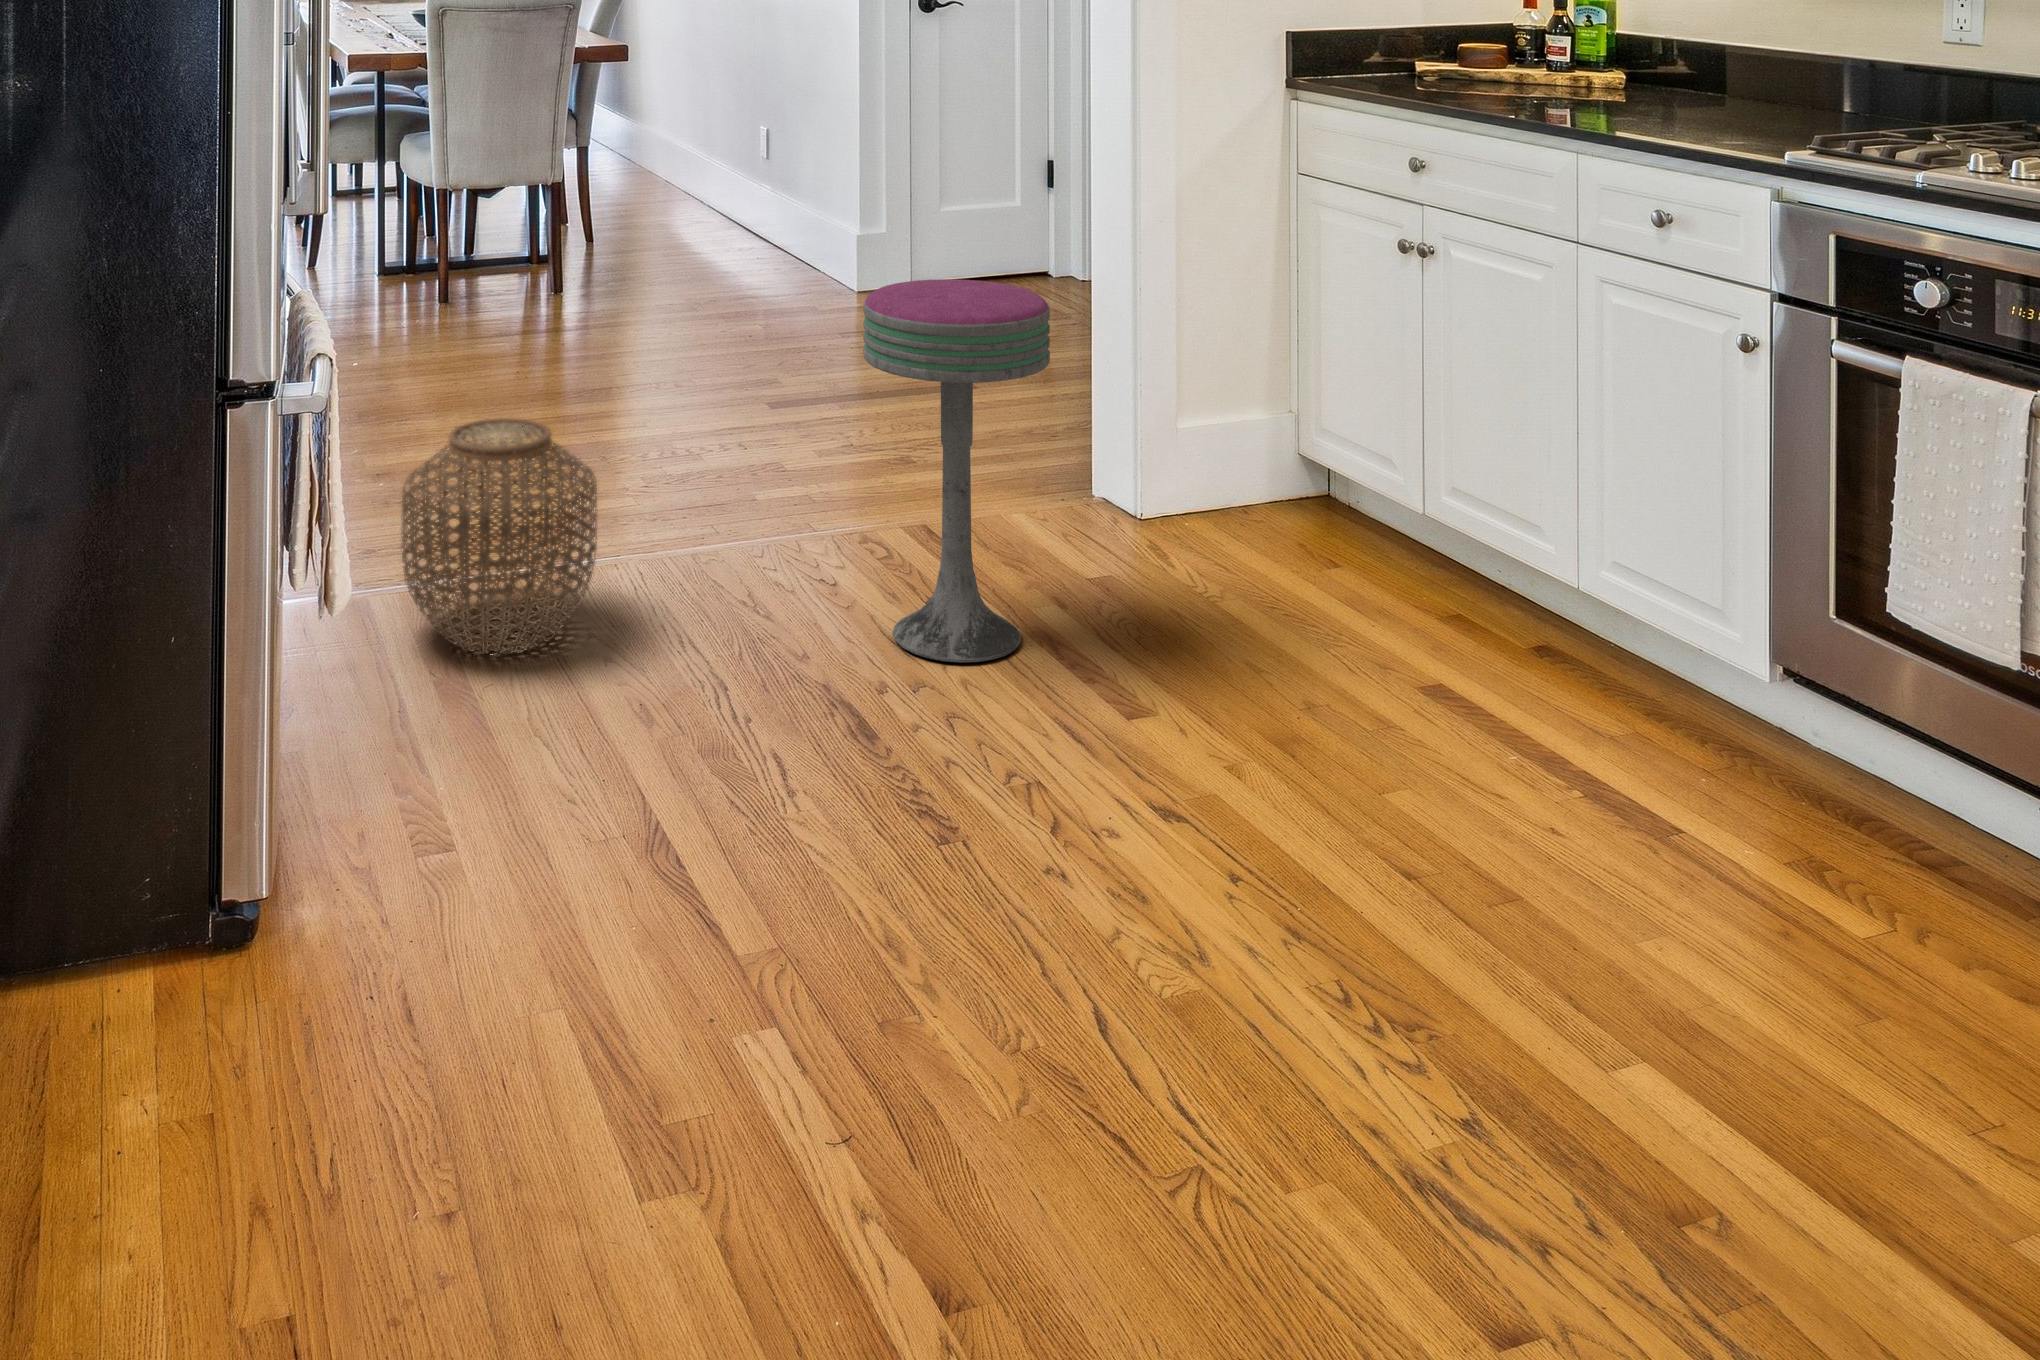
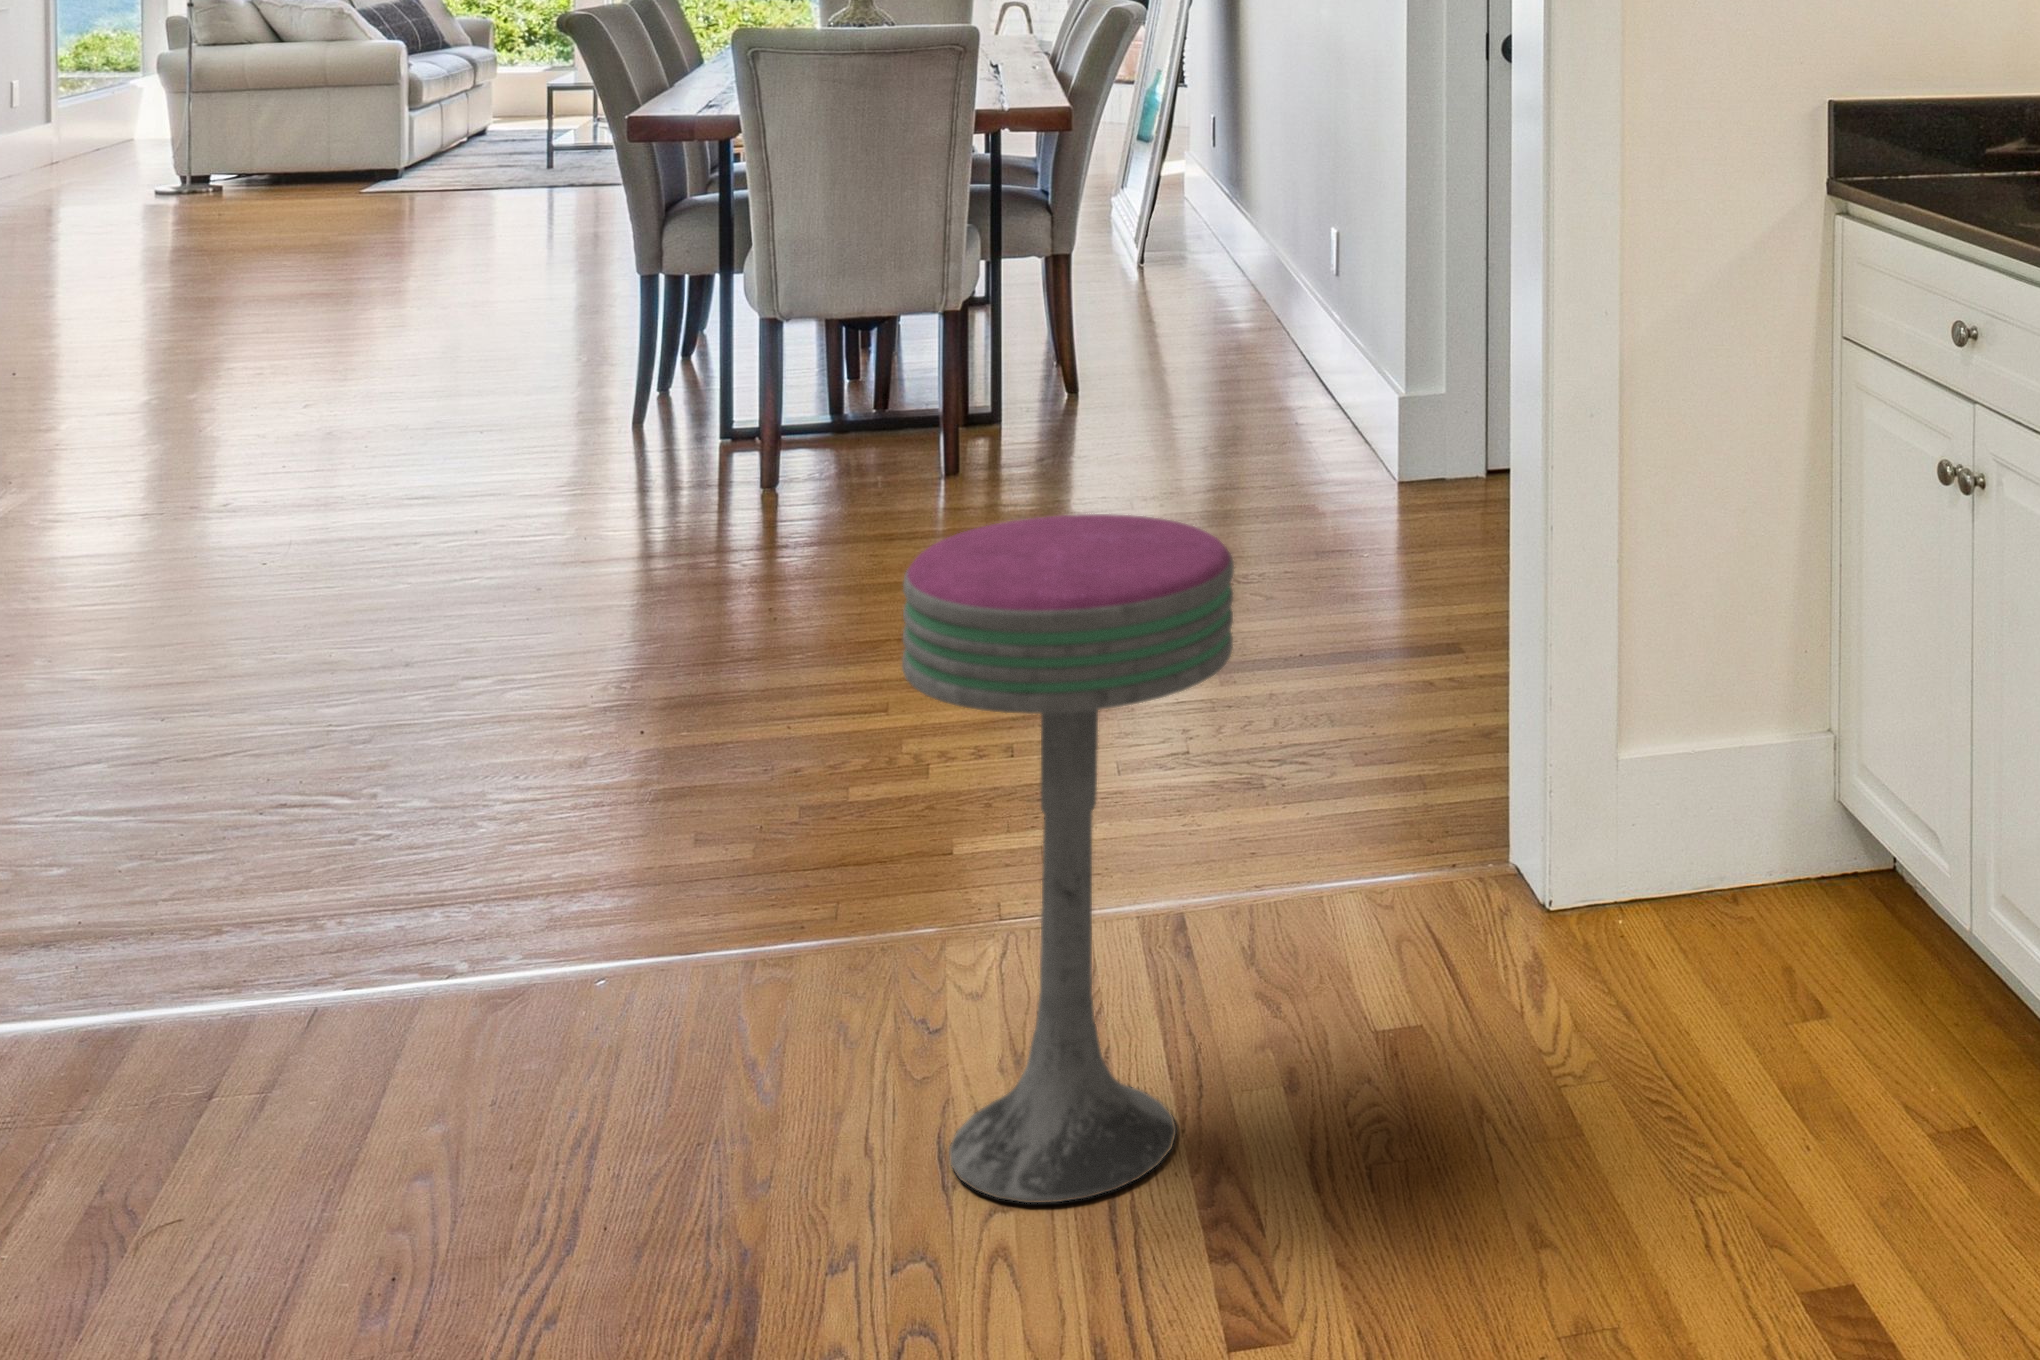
woven basket: present [401,418,597,654] -> none [117,732,493,1149]

